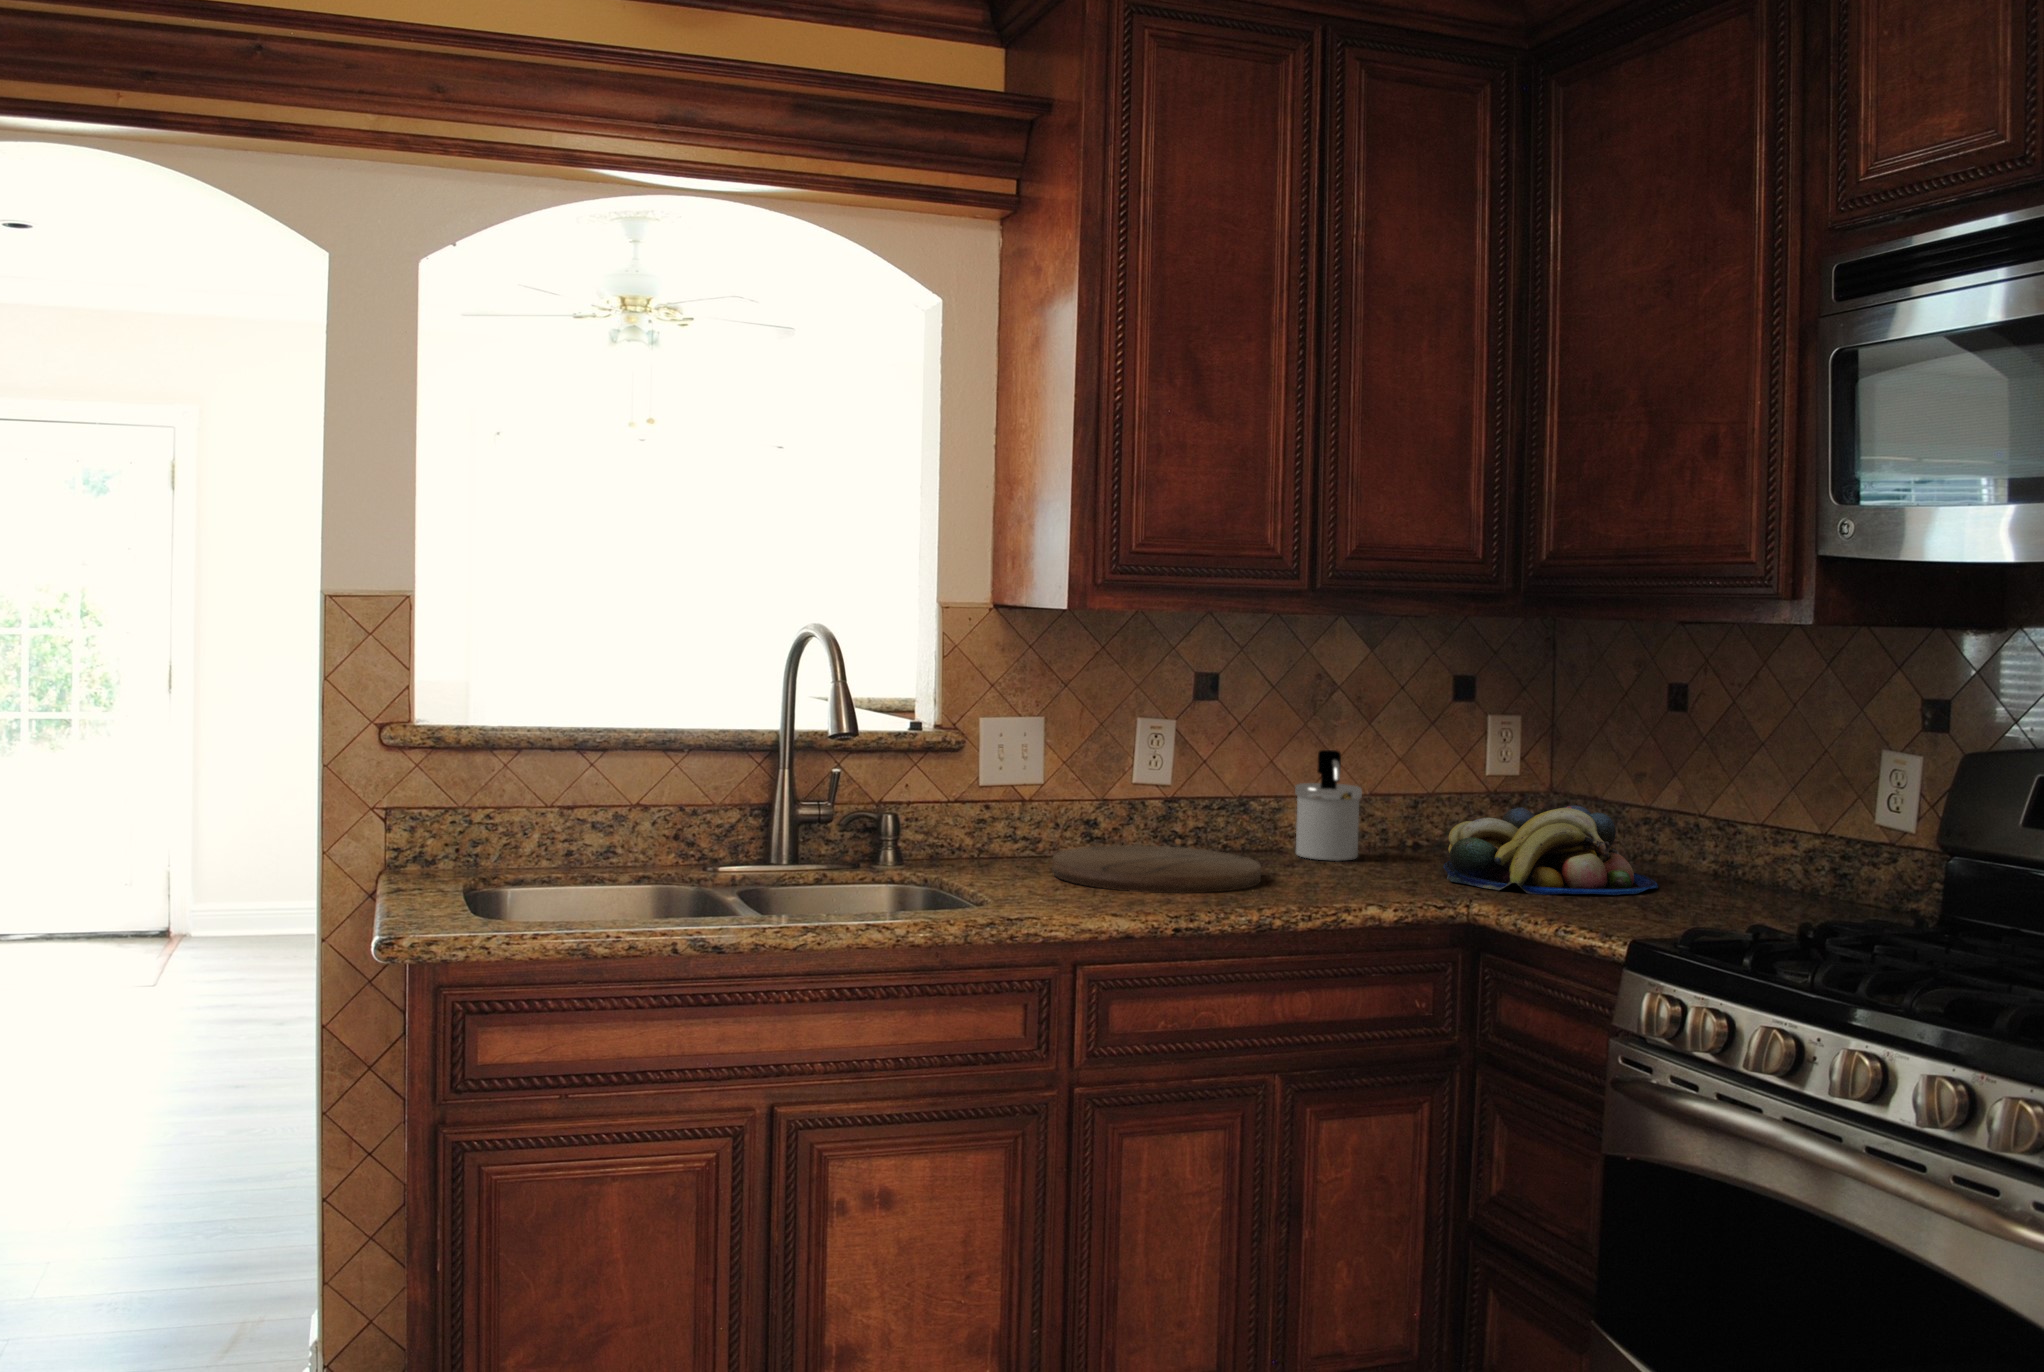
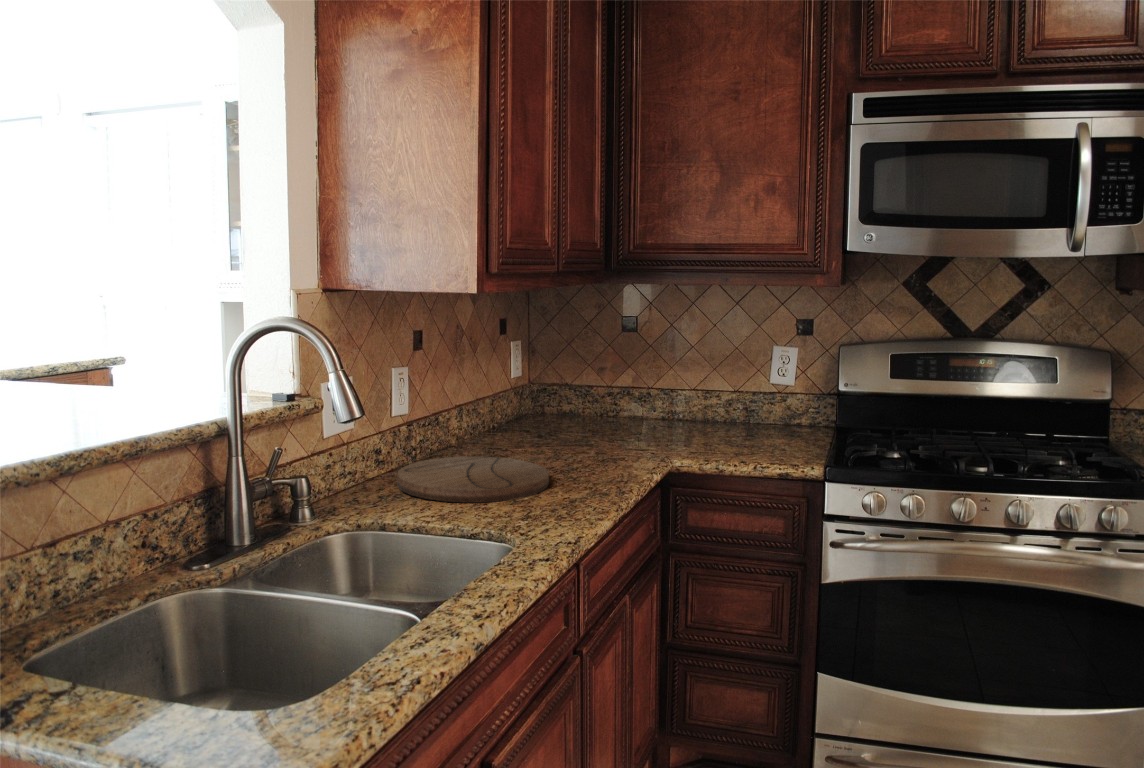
soap dispenser: present [1295,750,1362,861] -> none [459,374,515,449]
fruit bowl: present [1443,805,1658,895] -> none [562,392,683,451]

